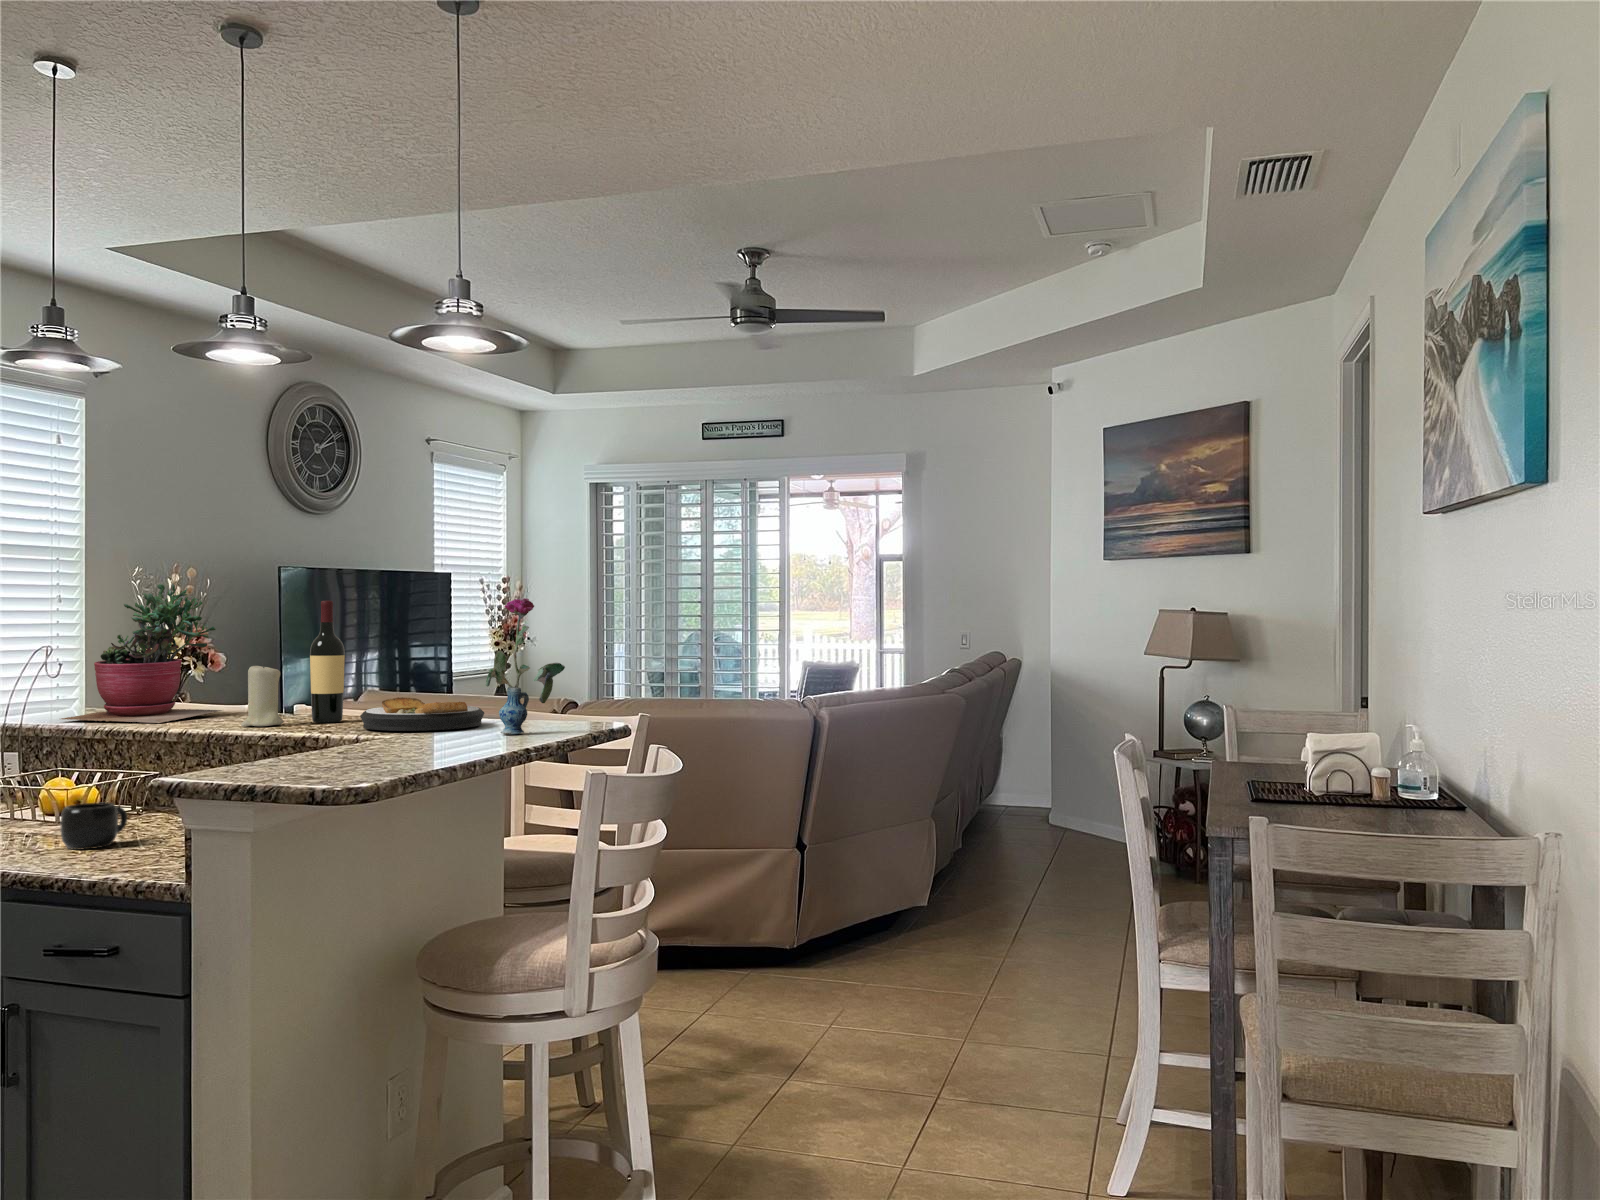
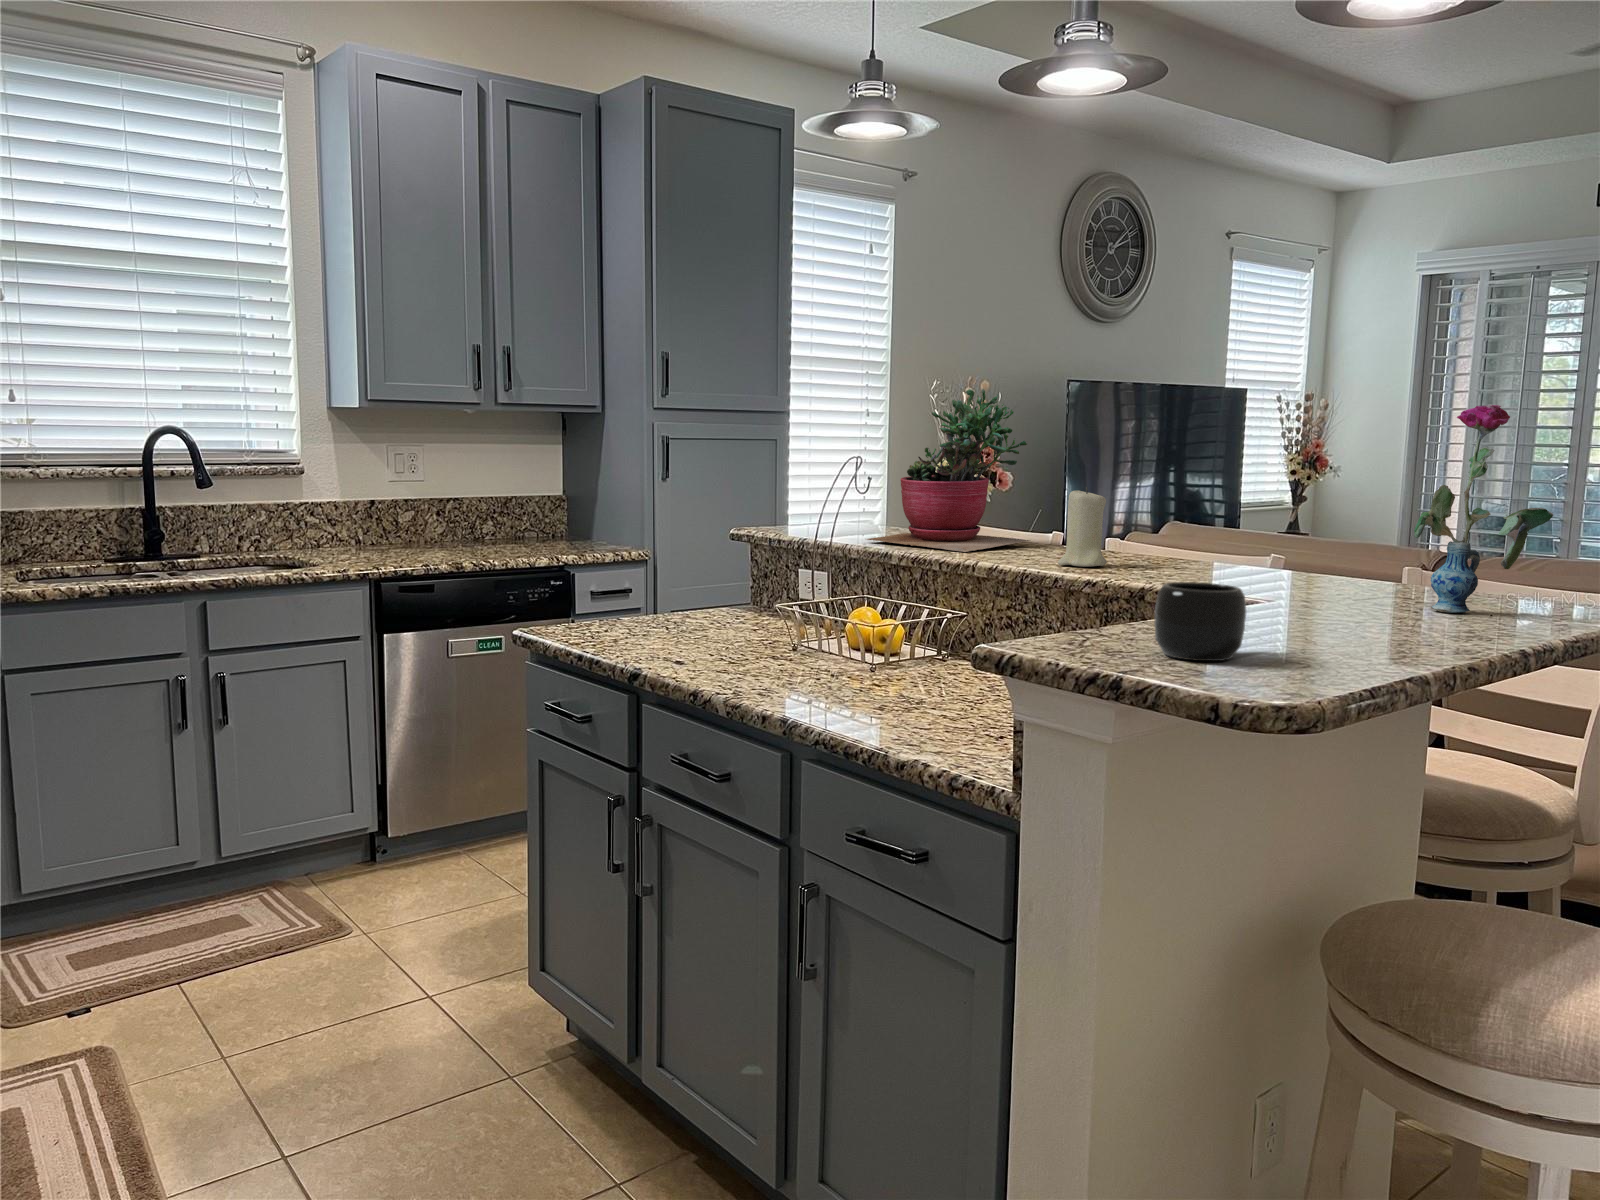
wine bottle: present [310,601,345,723] -> none [1140,409,1186,567]
plate: present [360,697,484,731] -> none [1211,542,1389,594]
mug: present [60,803,127,850] -> present [1154,582,1246,661]

